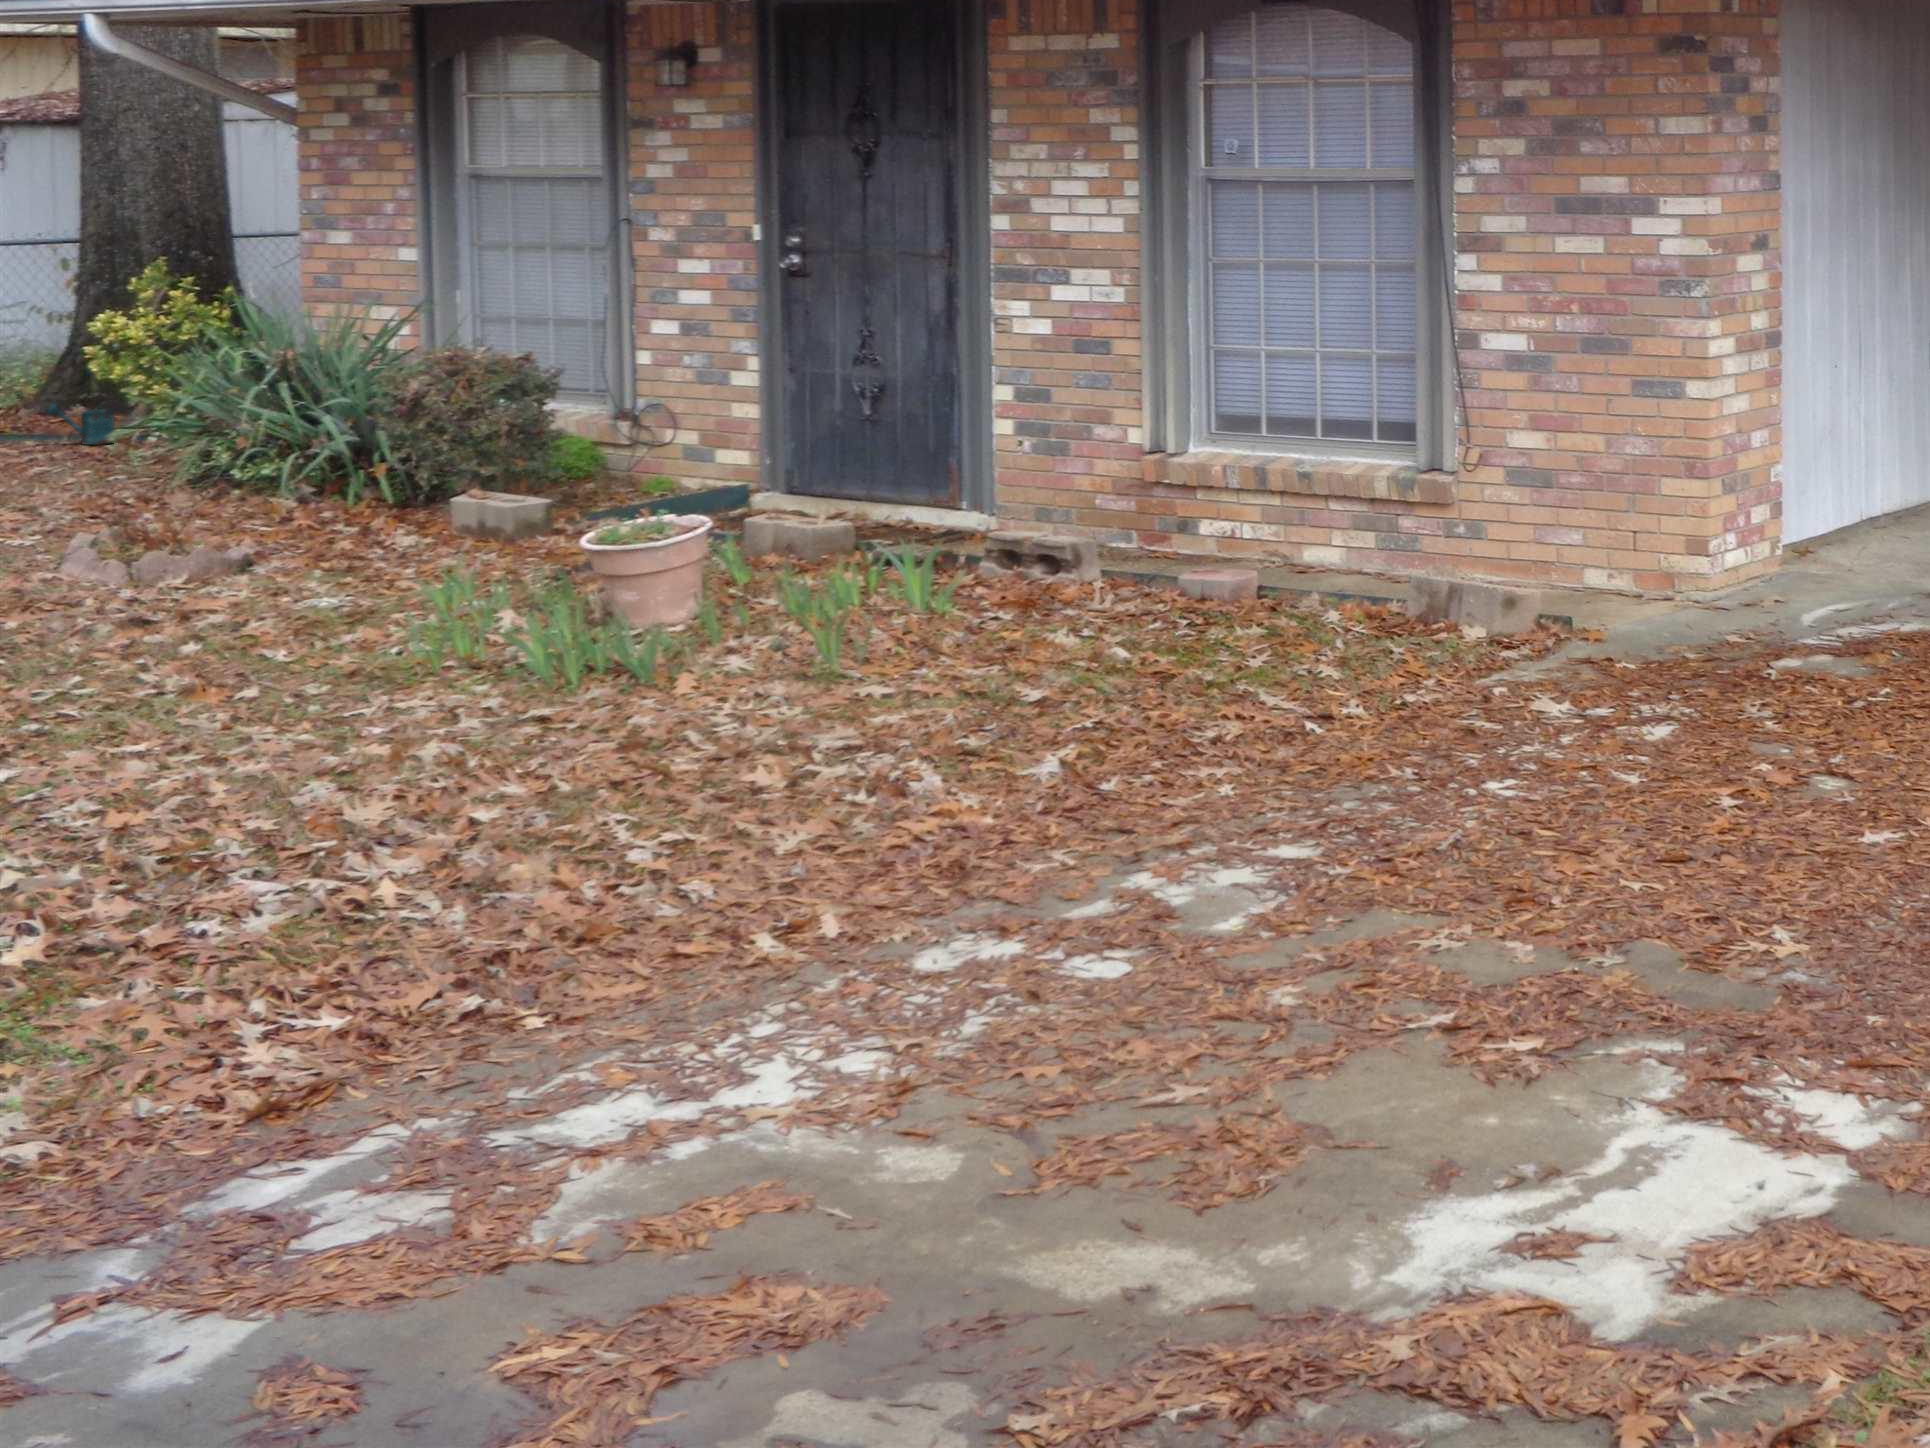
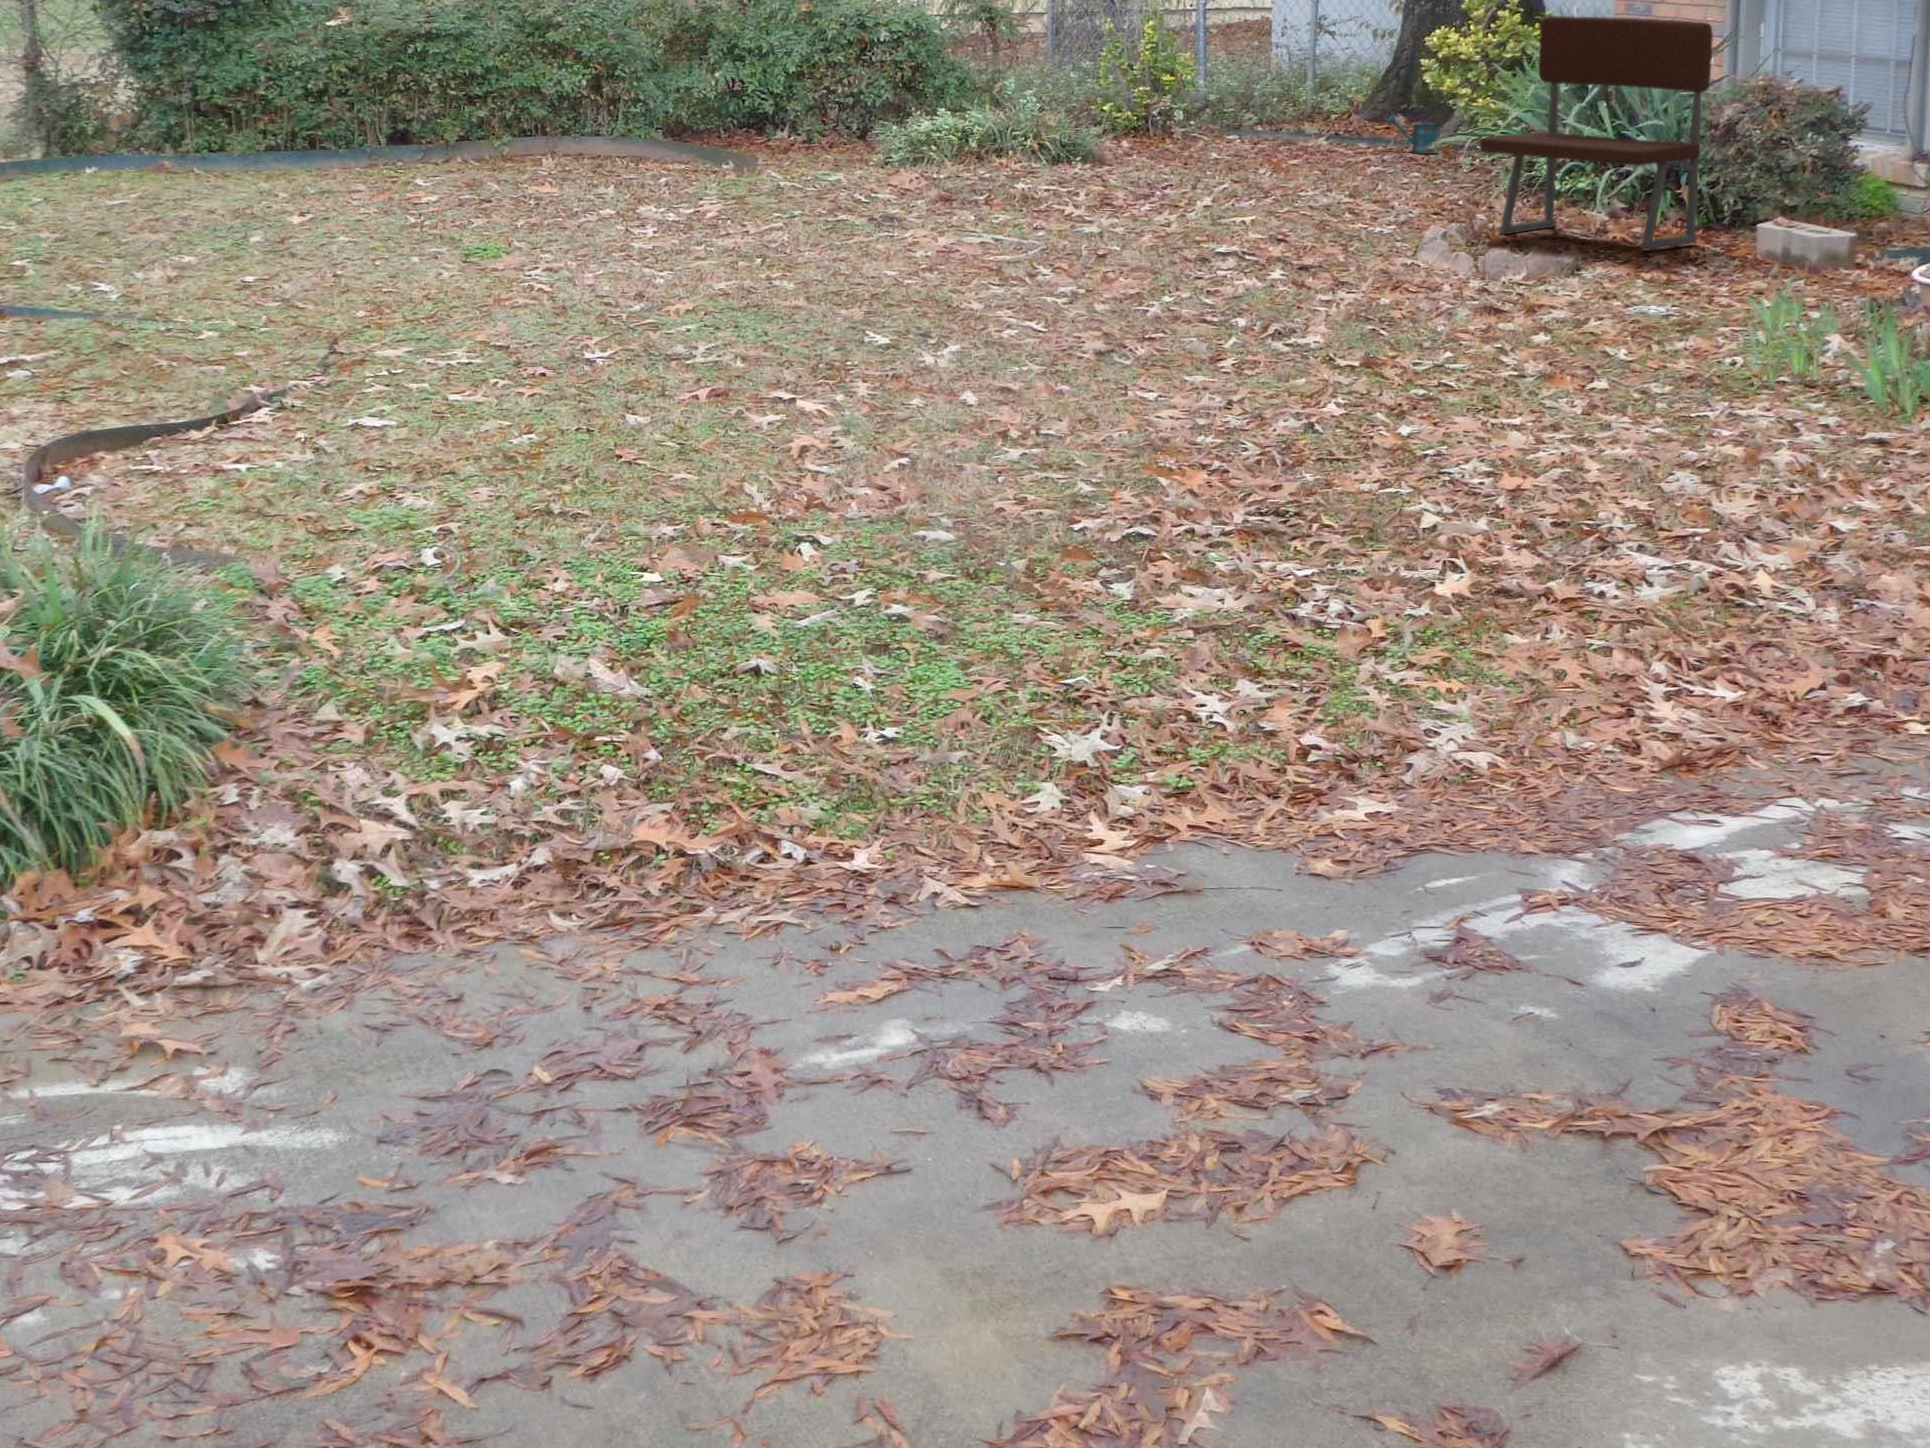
bench: none [134,292,394,536] -> present [1479,16,1713,251]

